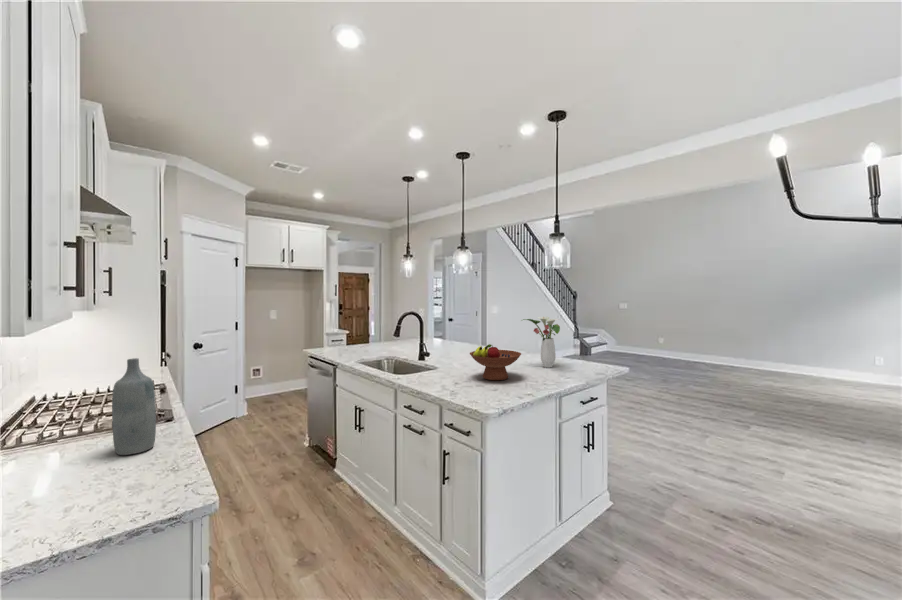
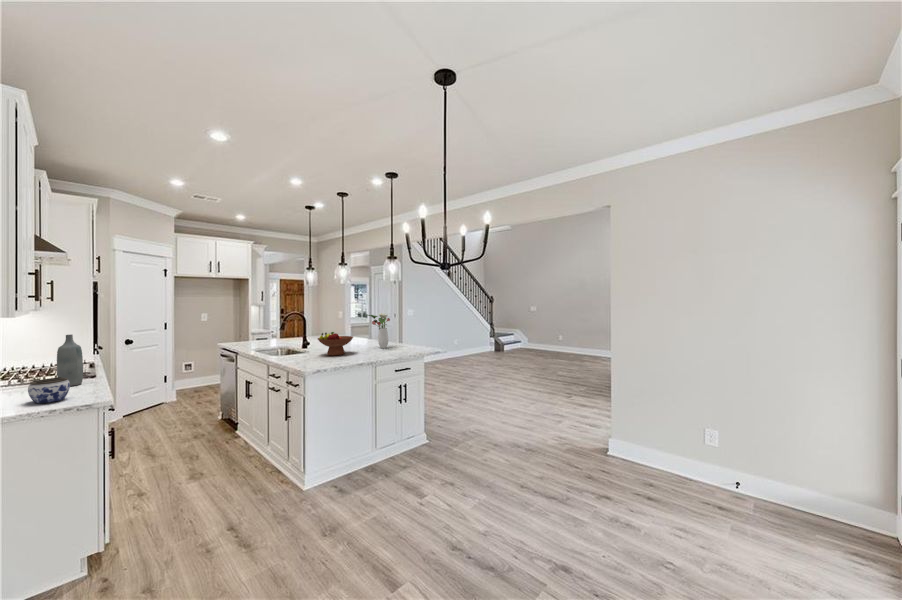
jar: none [51,456,135,523] -> present [28,377,70,403]

